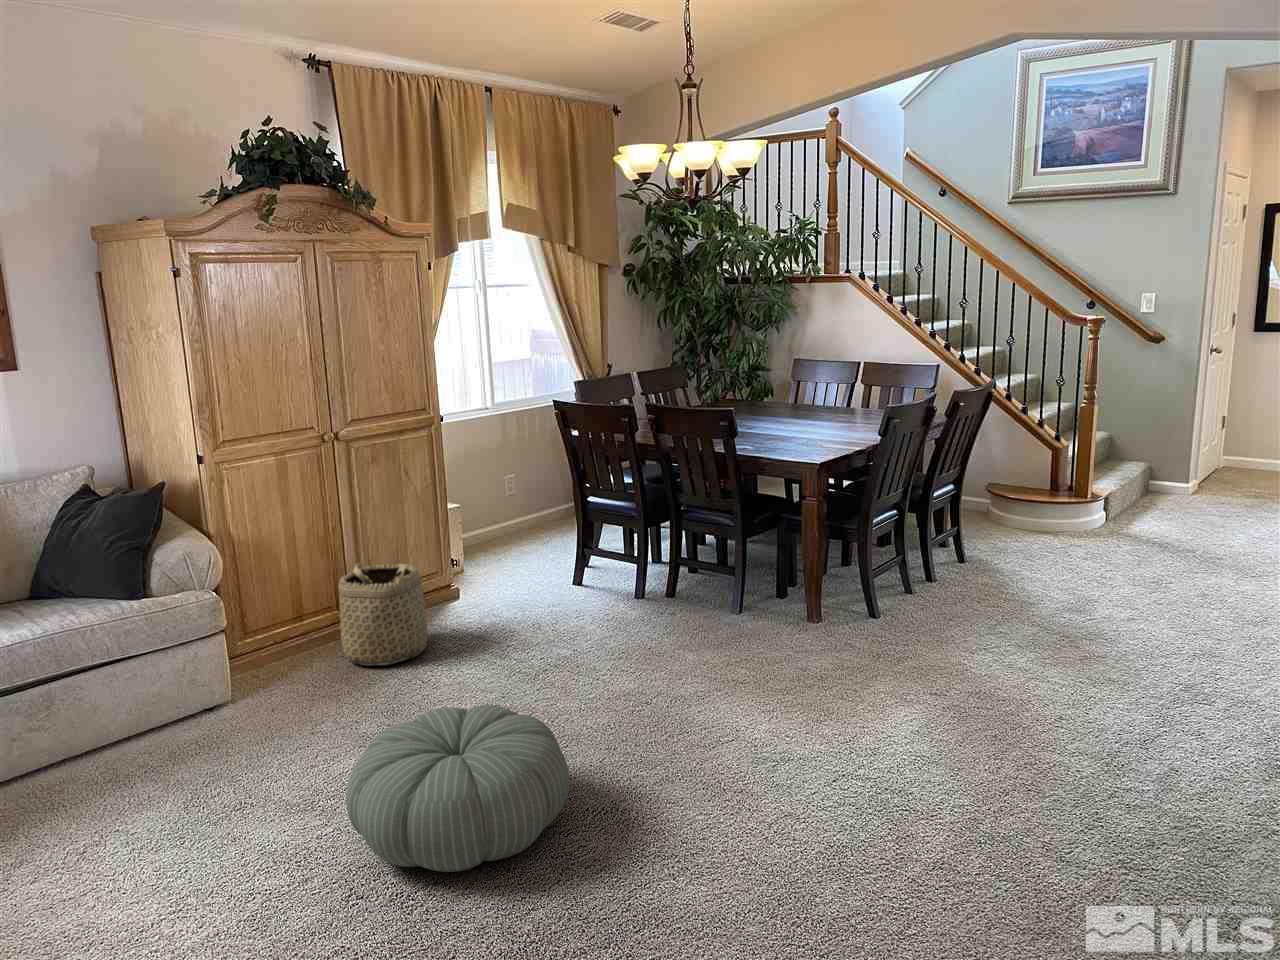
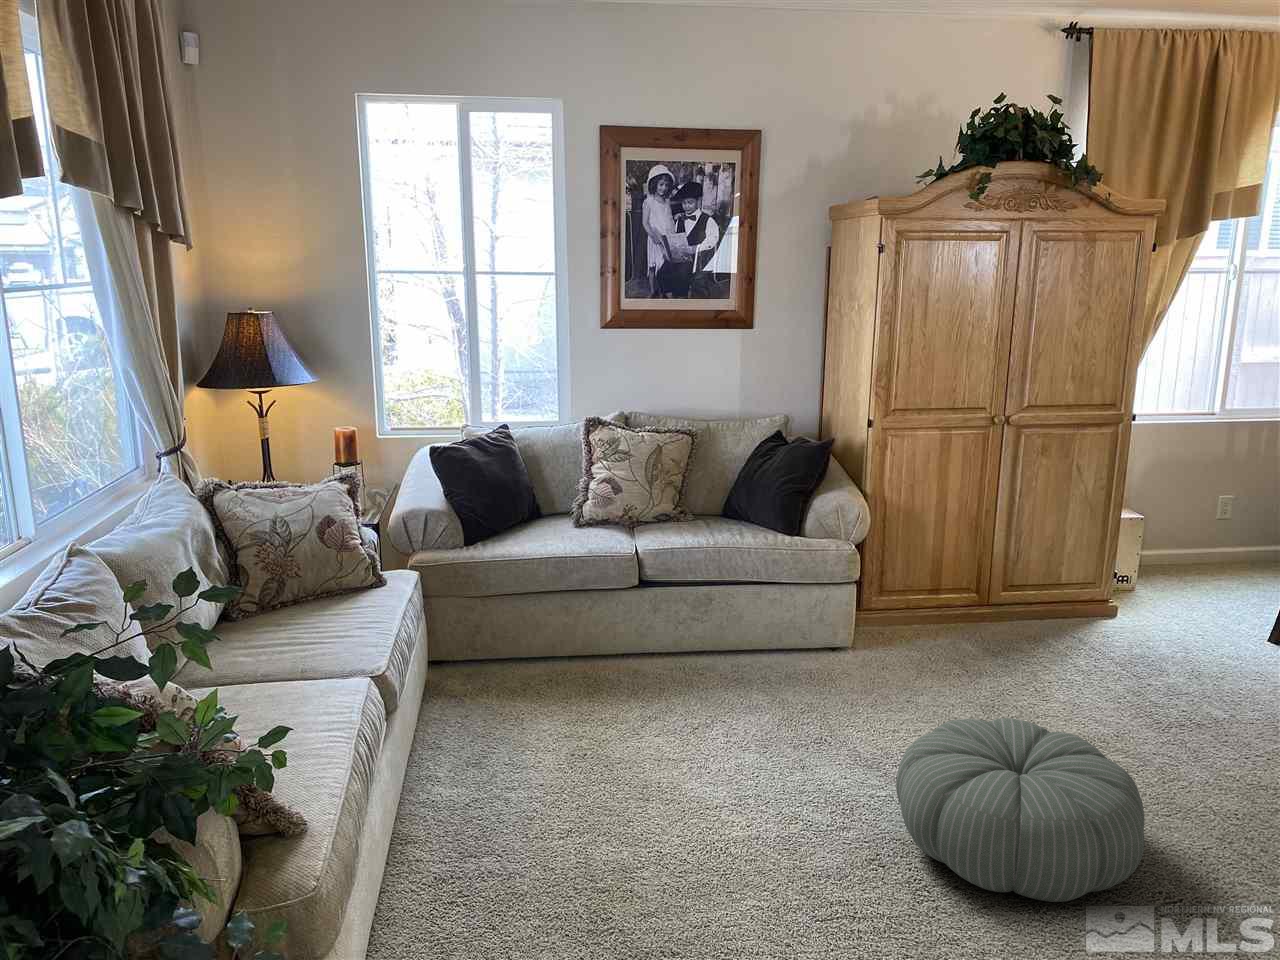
basket: present [338,563,427,665] -> none [966,551,1062,663]

